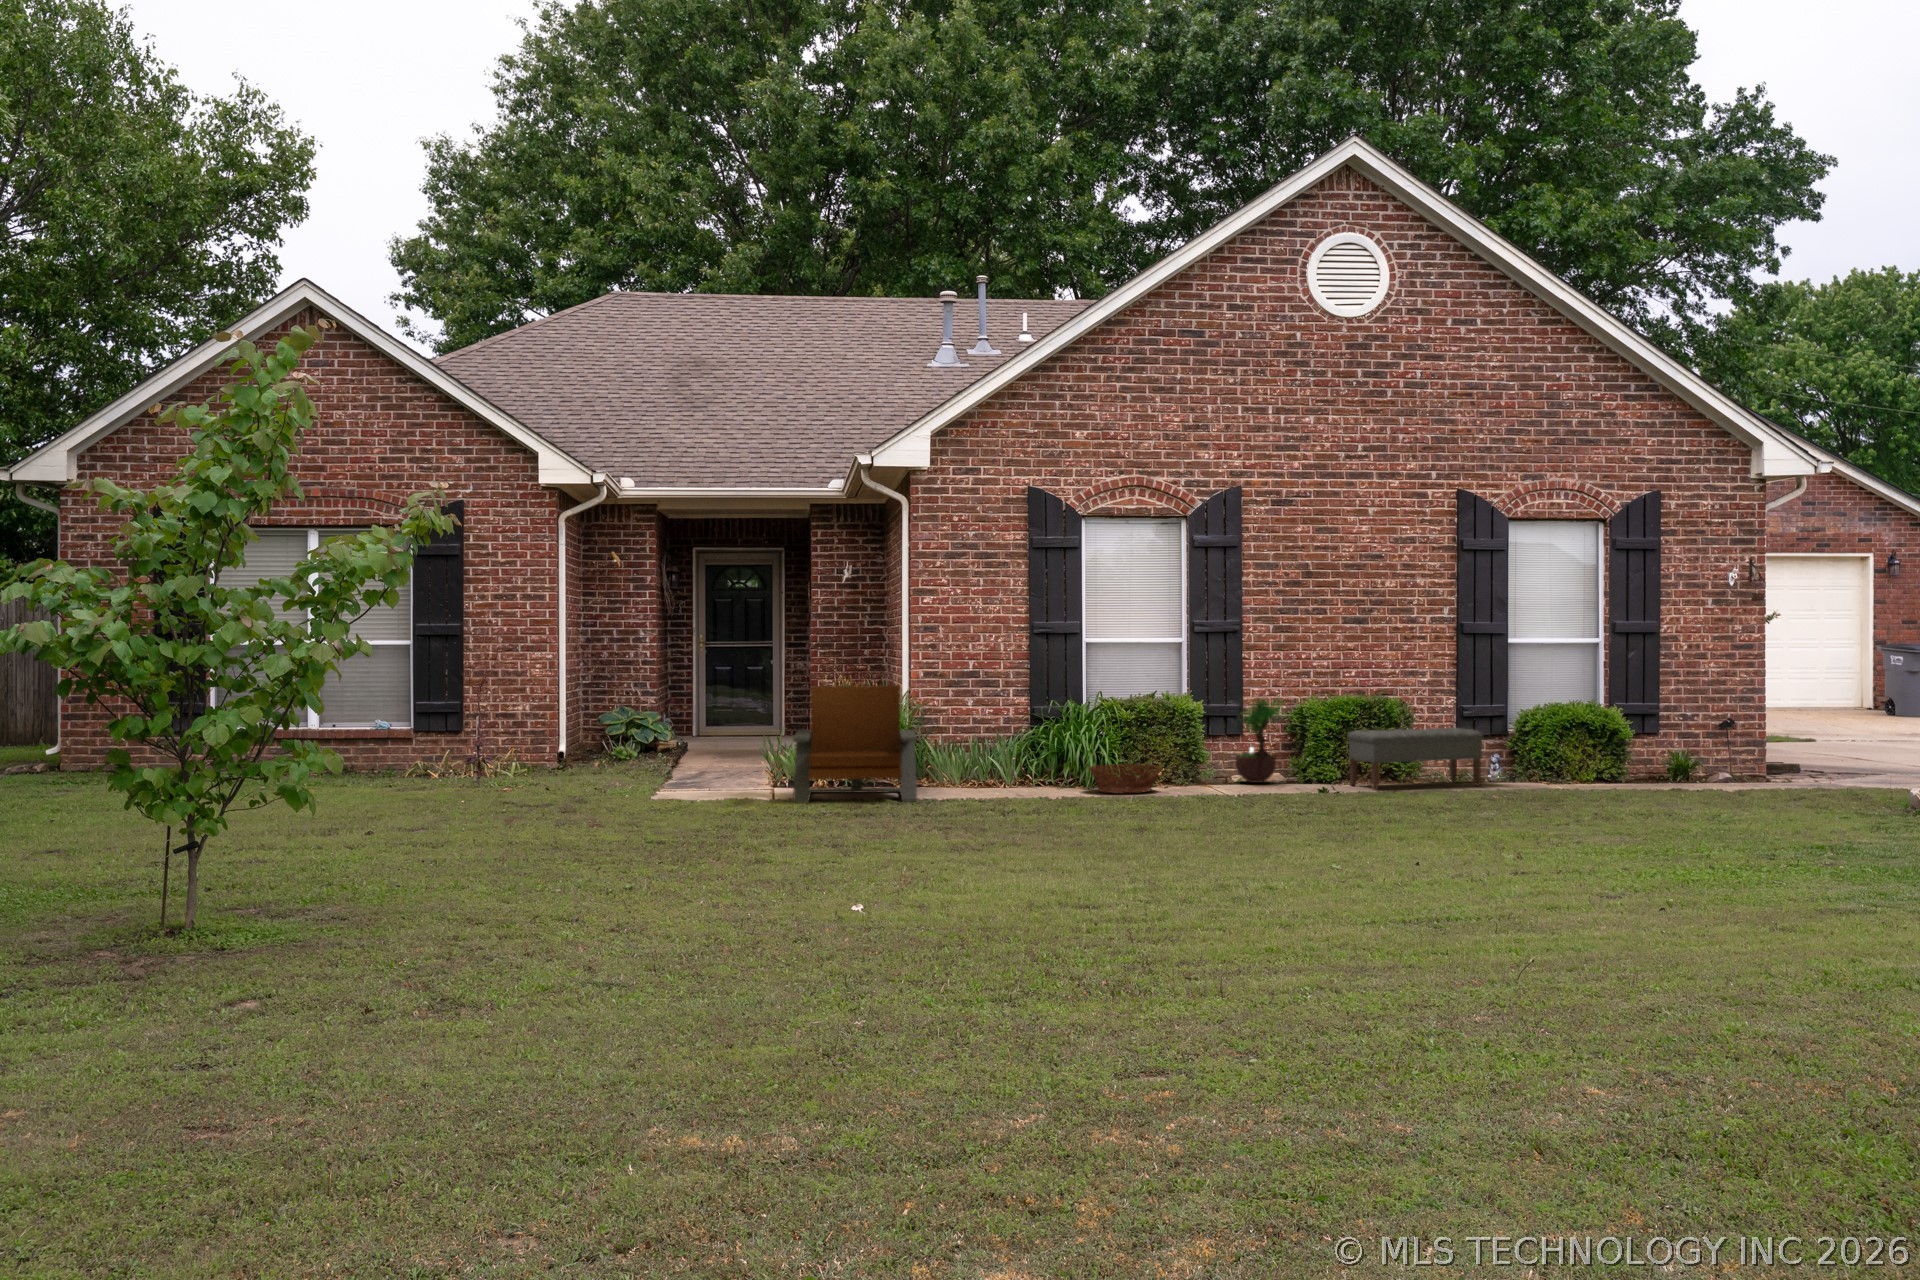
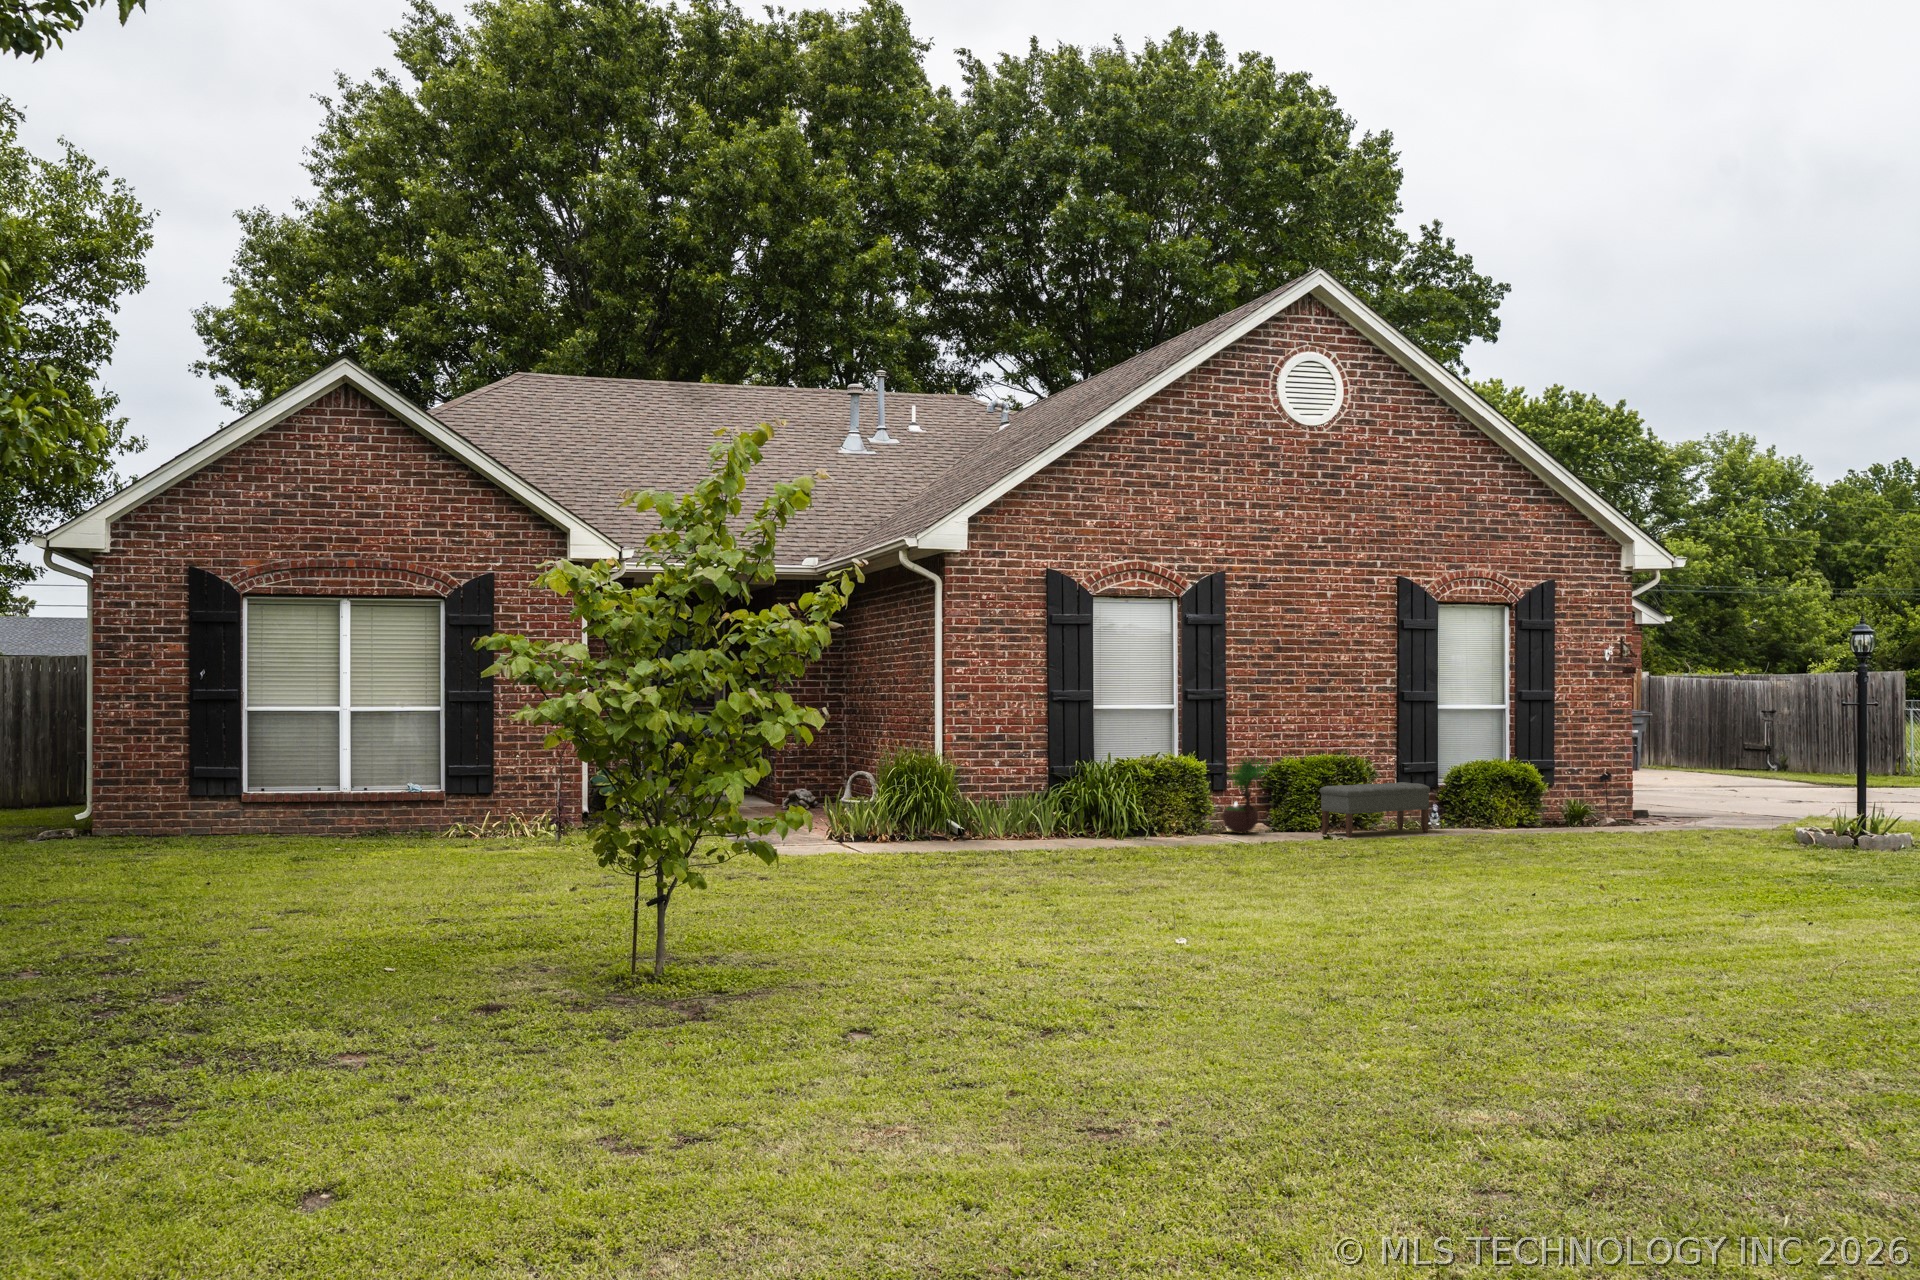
lounge chair: present [793,685,917,803] -> none [856,750,984,859]
basket: present [1089,764,1161,794] -> none [1113,818,1177,845]

